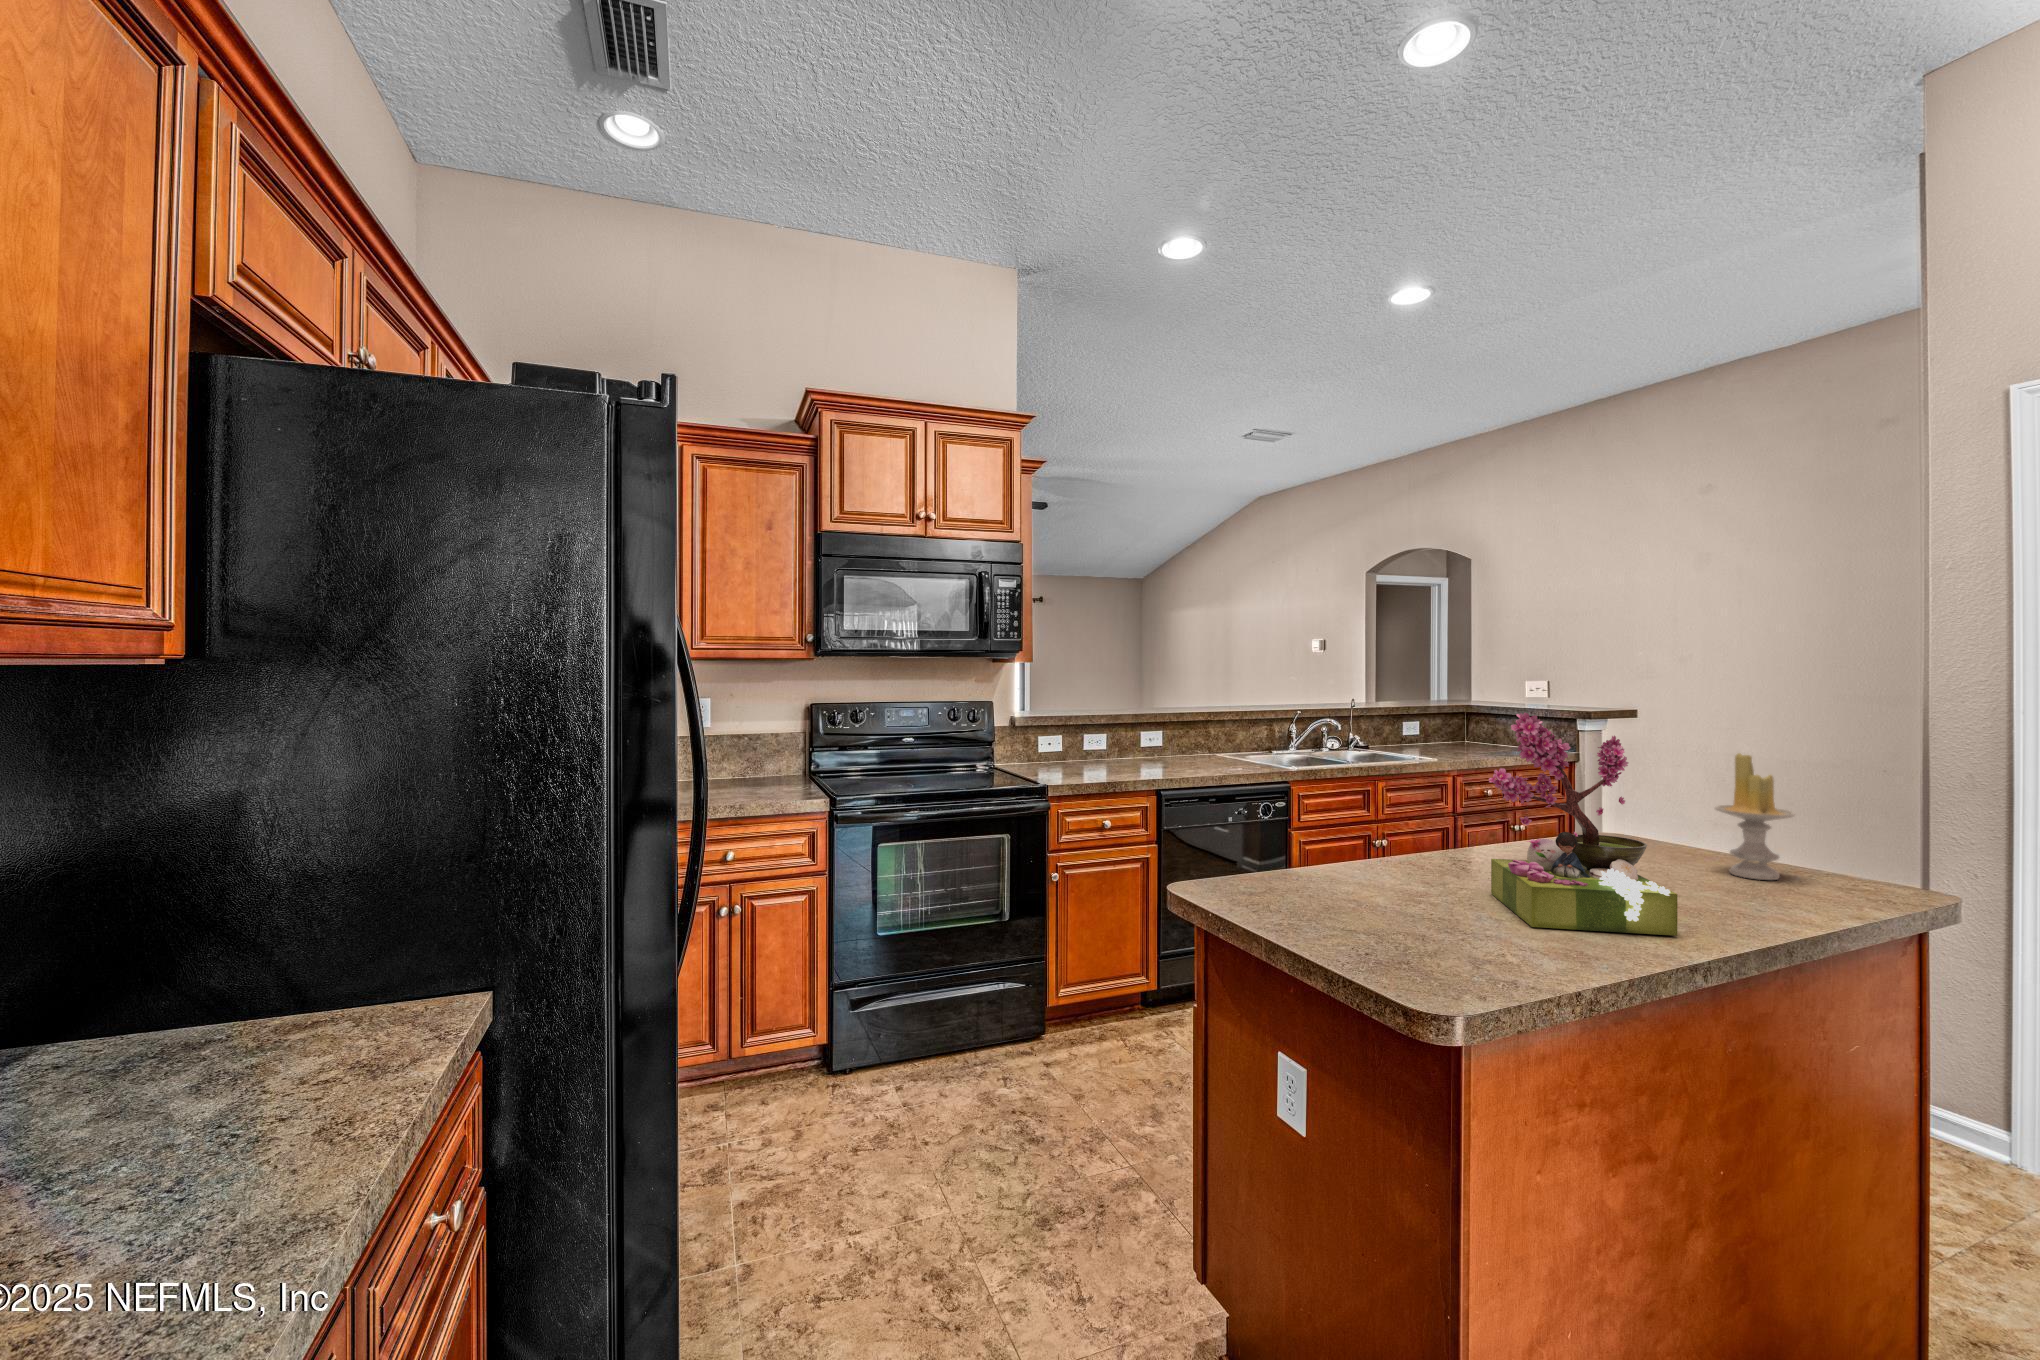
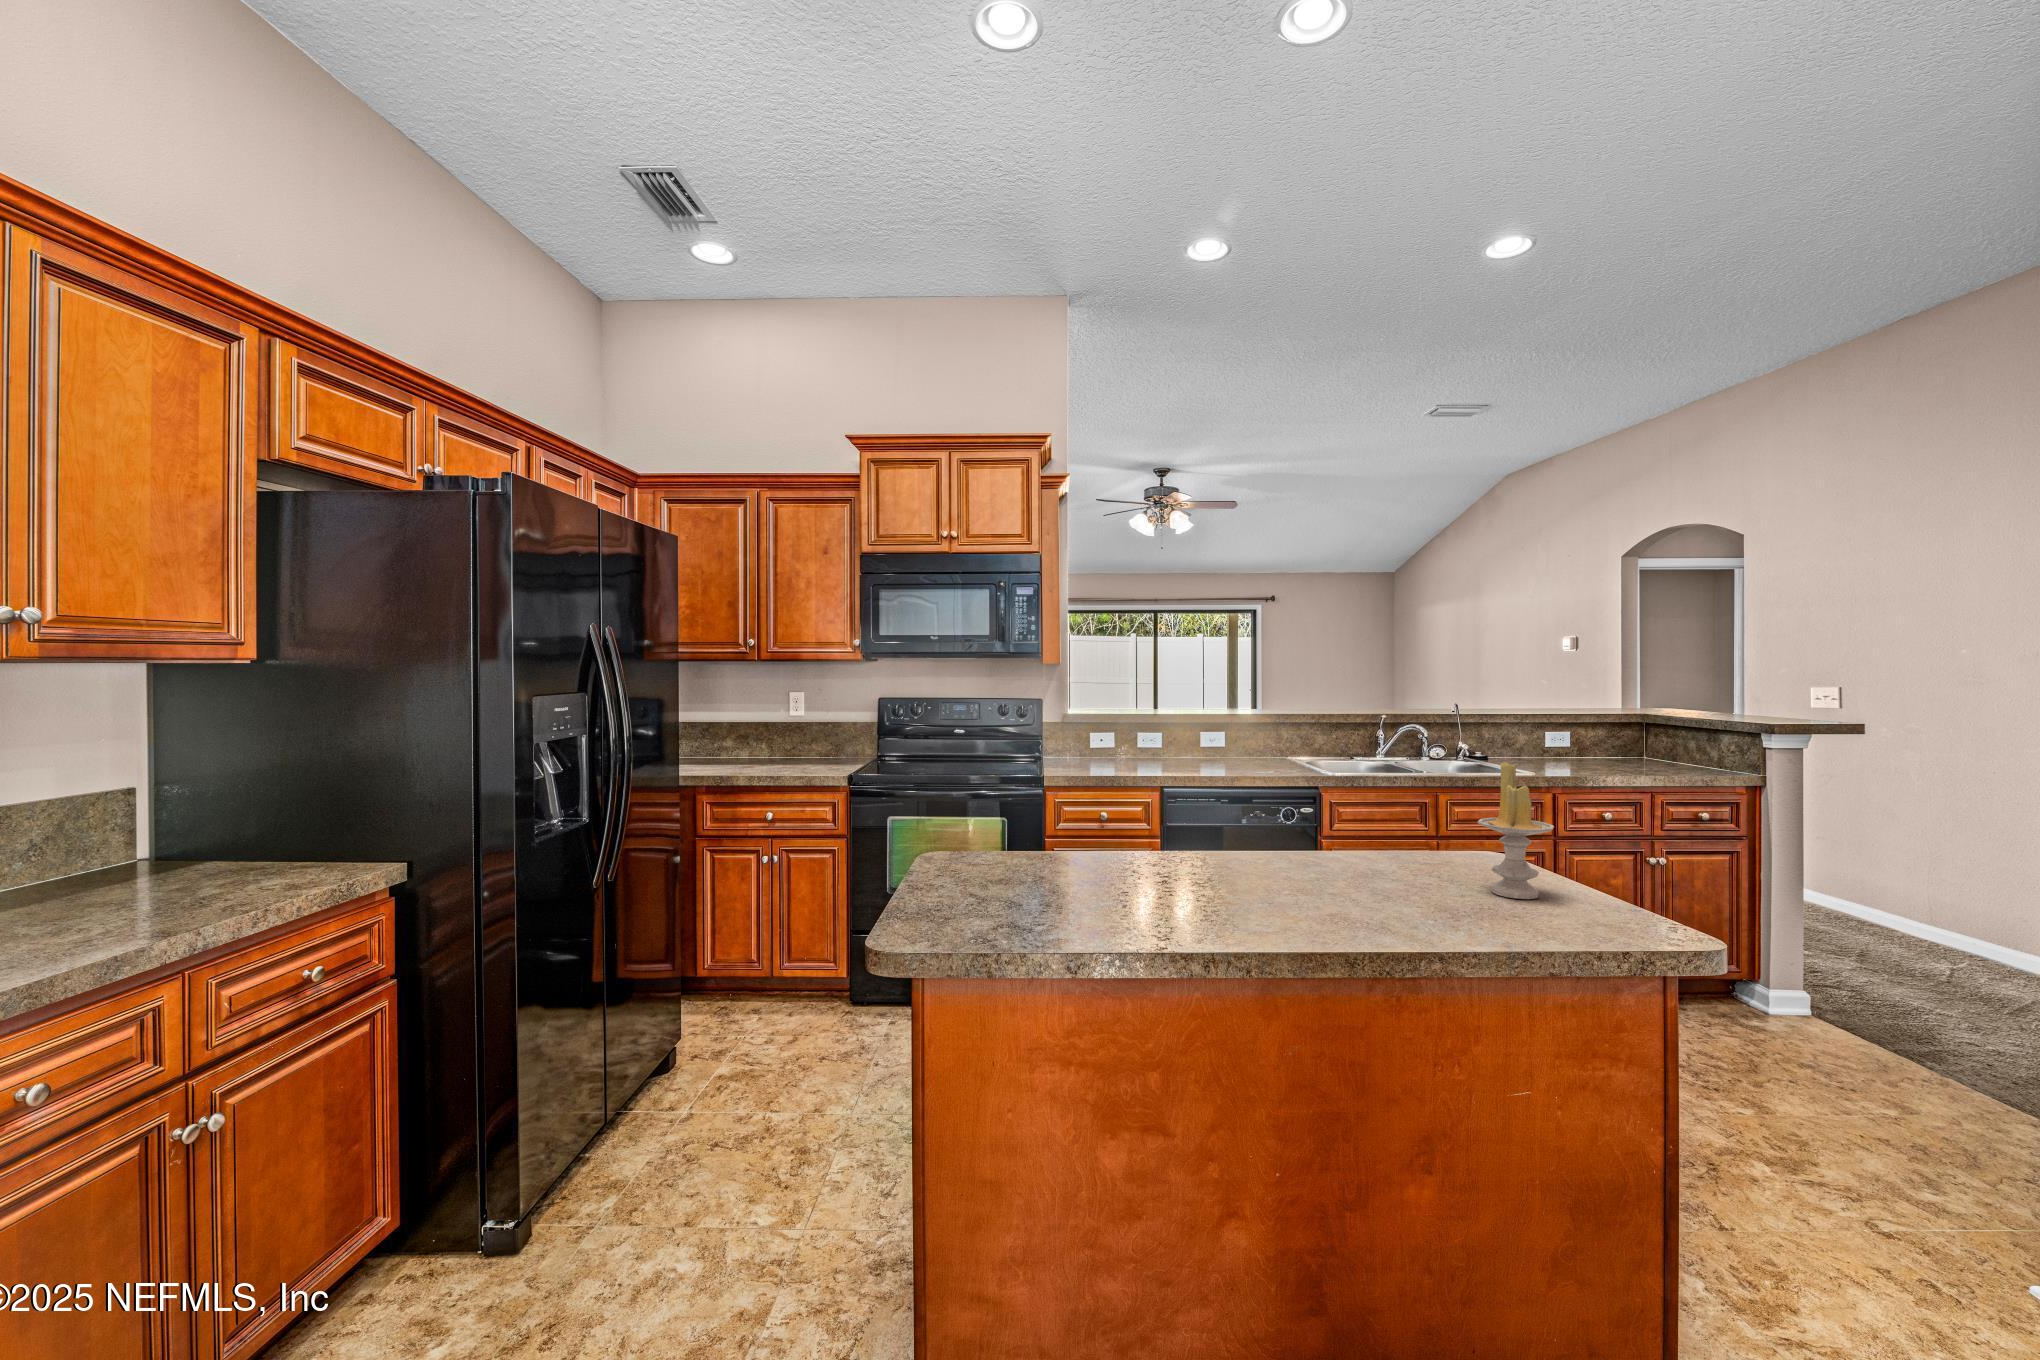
flower arrangement: present [1488,712,1678,936] -> none [1134,709,1284,922]

